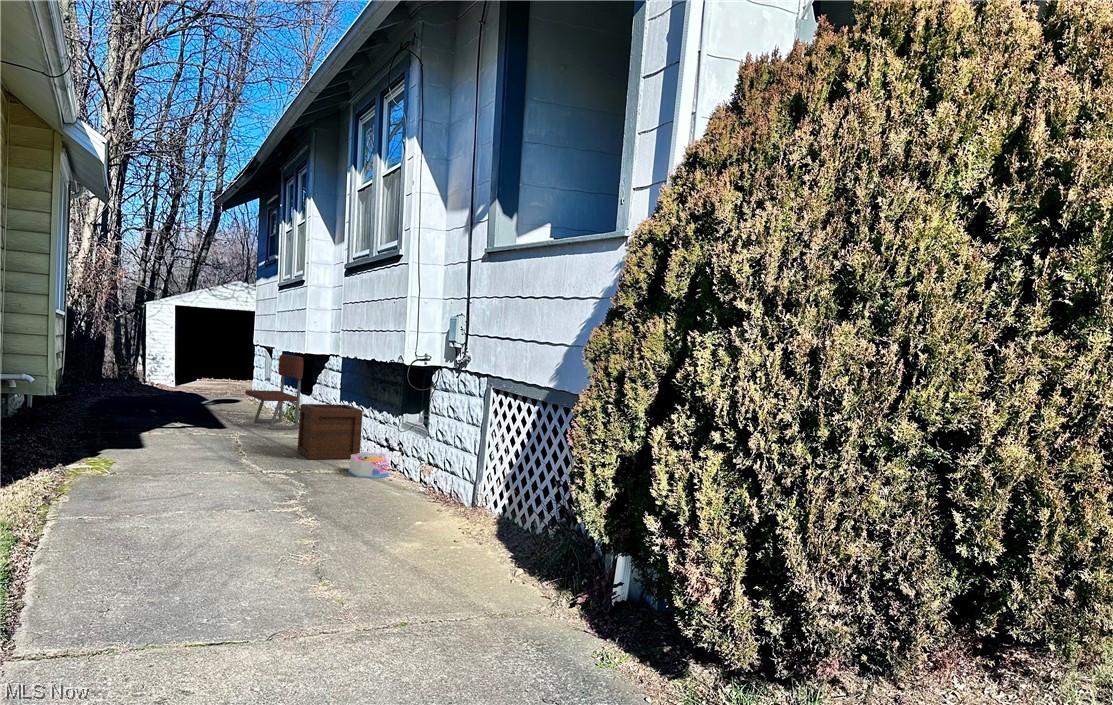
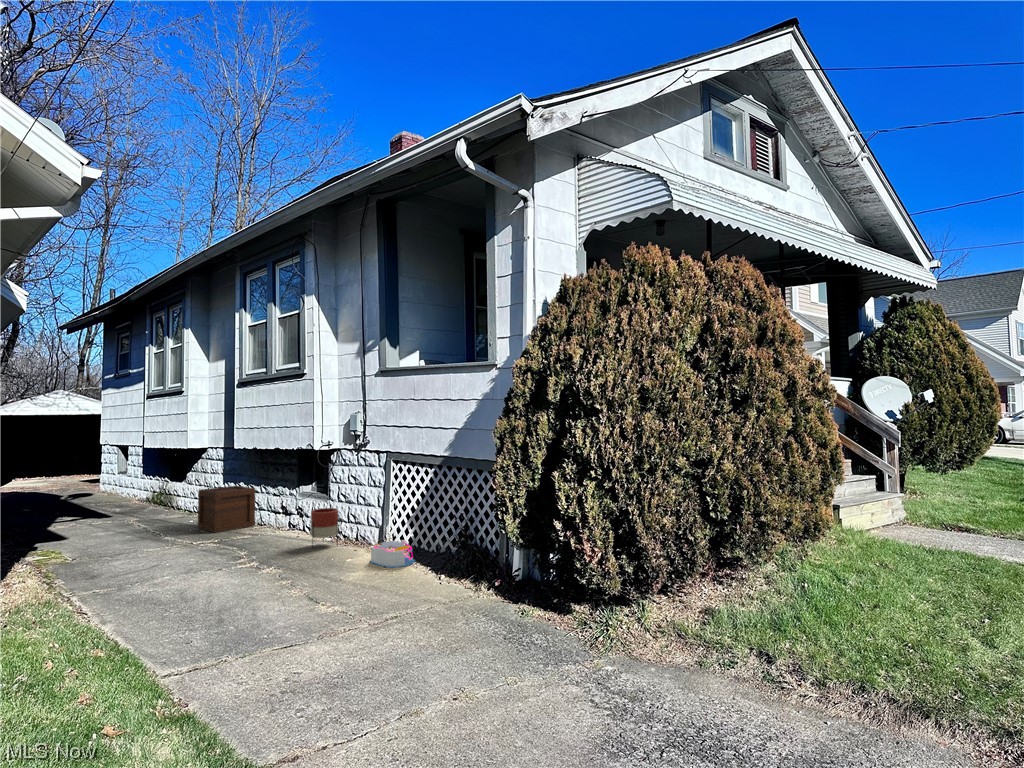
bench: present [245,354,303,430] -> none [119,451,178,515]
planter: none [394,446,434,500] -> present [311,508,338,546]
storage bin: present [348,452,389,478] -> present [370,540,415,568]

